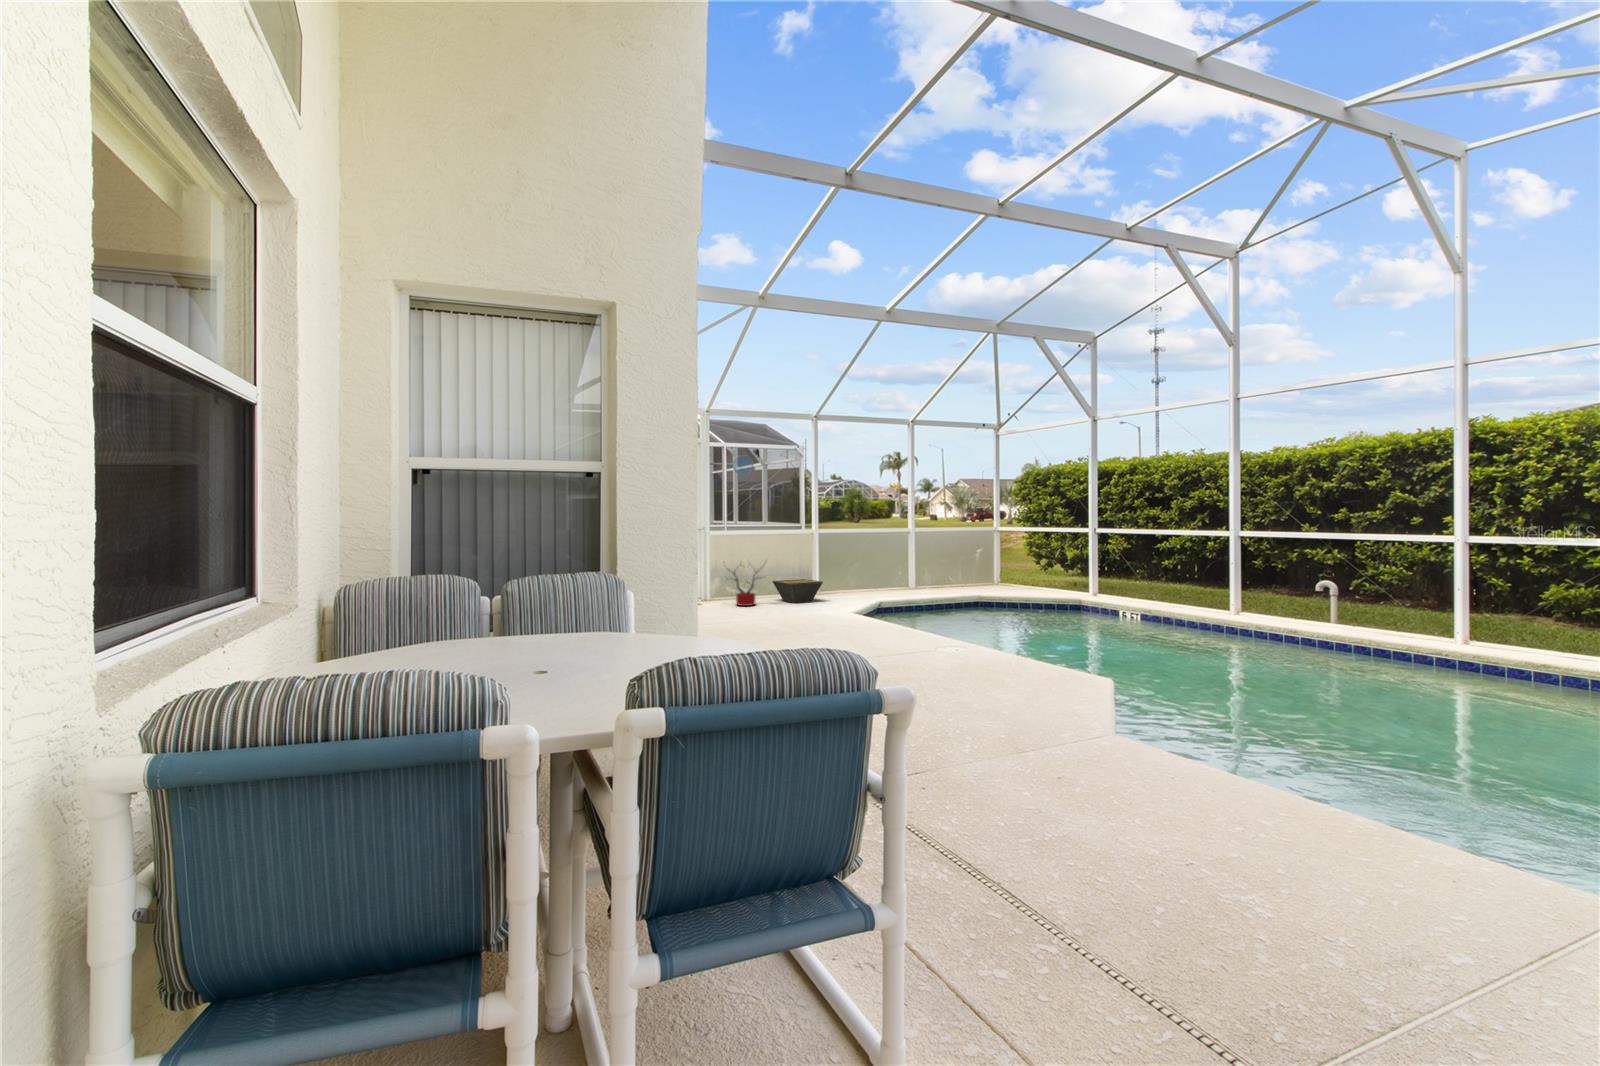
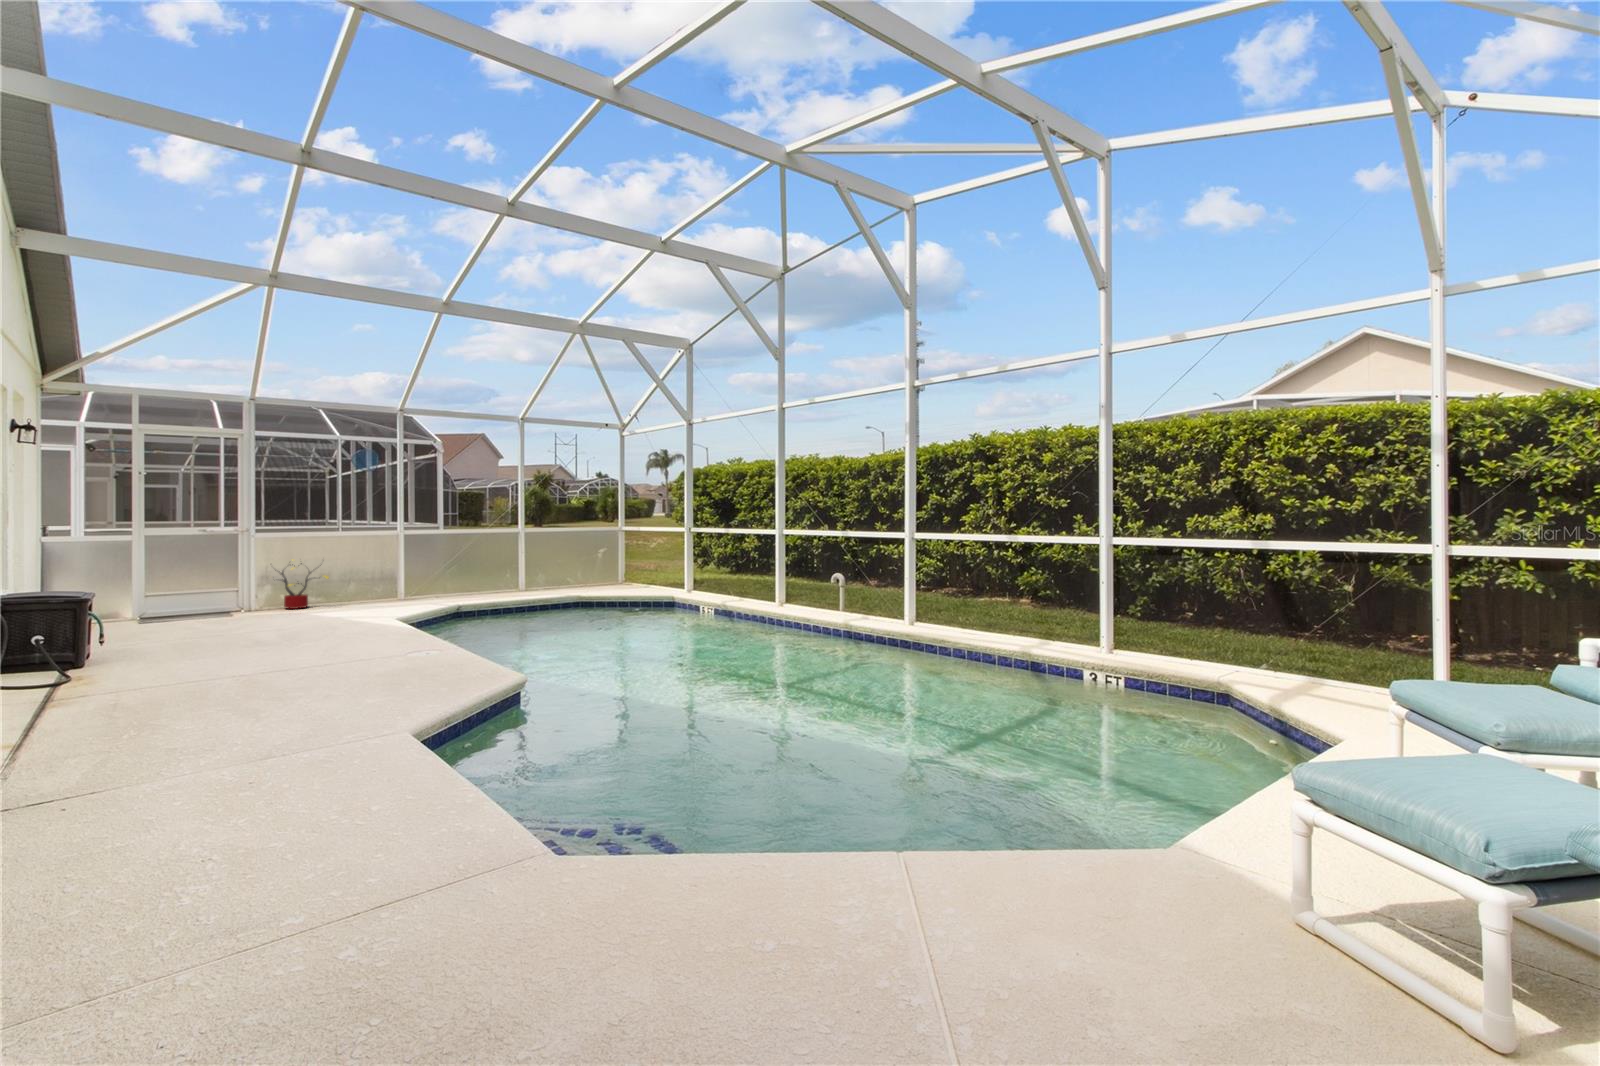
basket: present [772,579,823,603] -> none [339,580,394,605]

